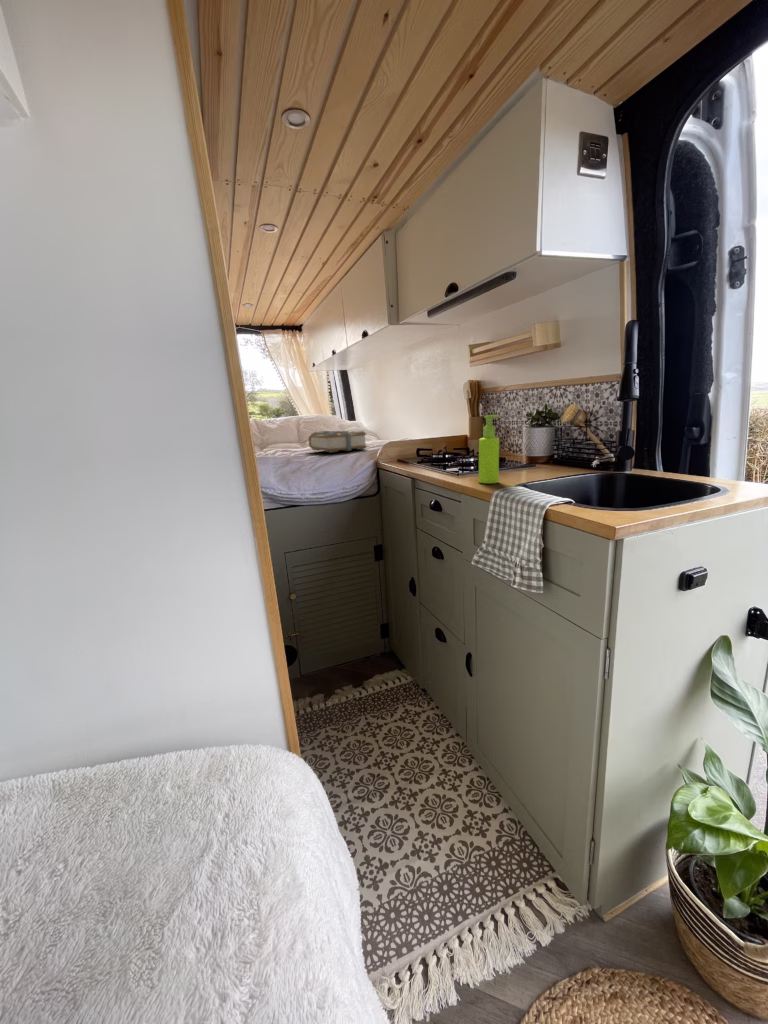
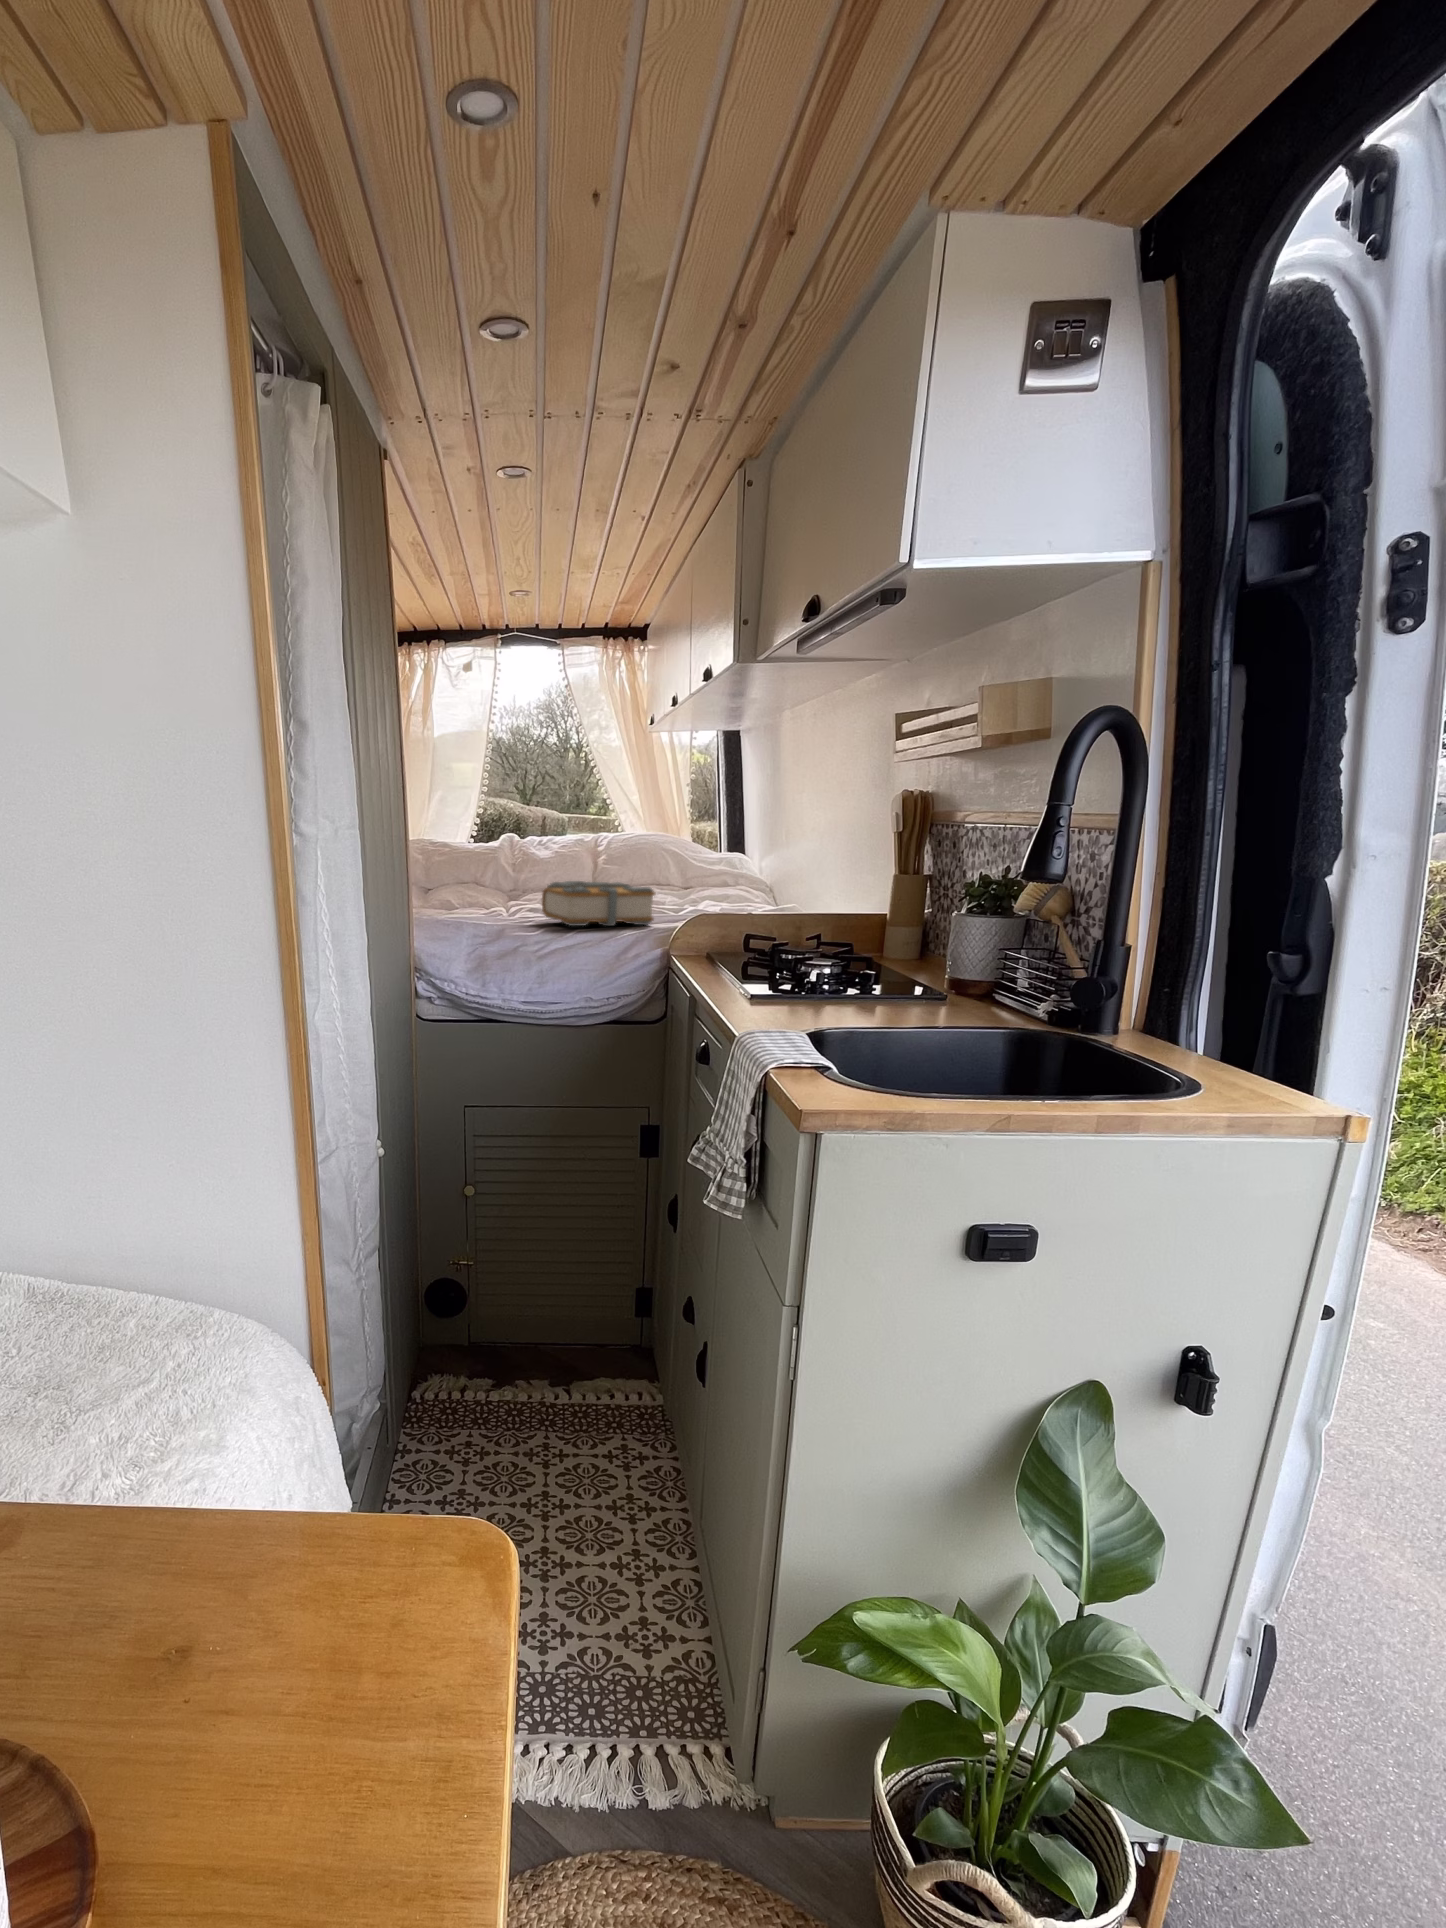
soap dispenser: present [479,415,500,483] -> none [748,882,795,1018]

